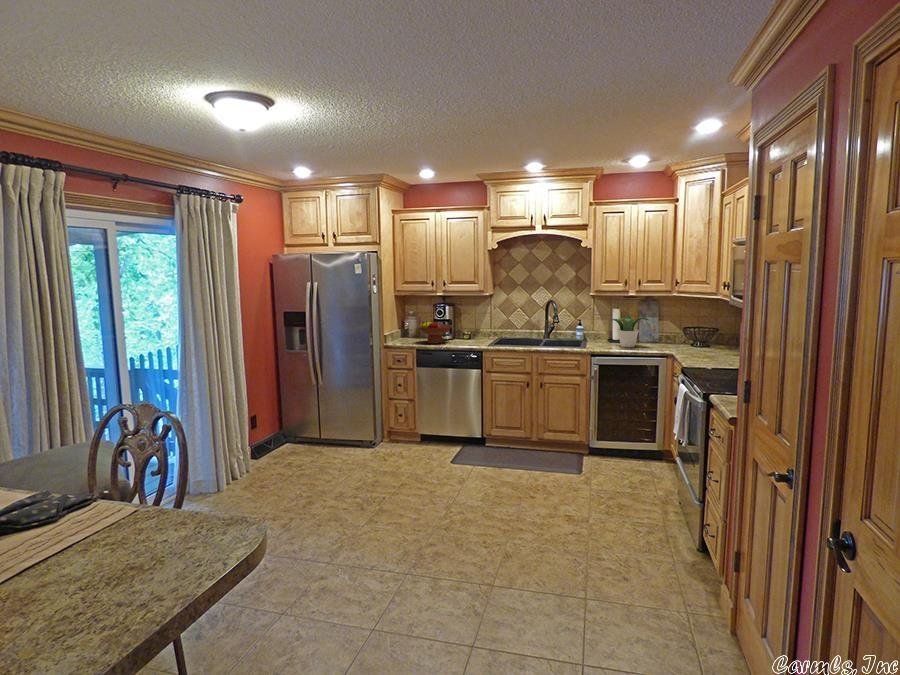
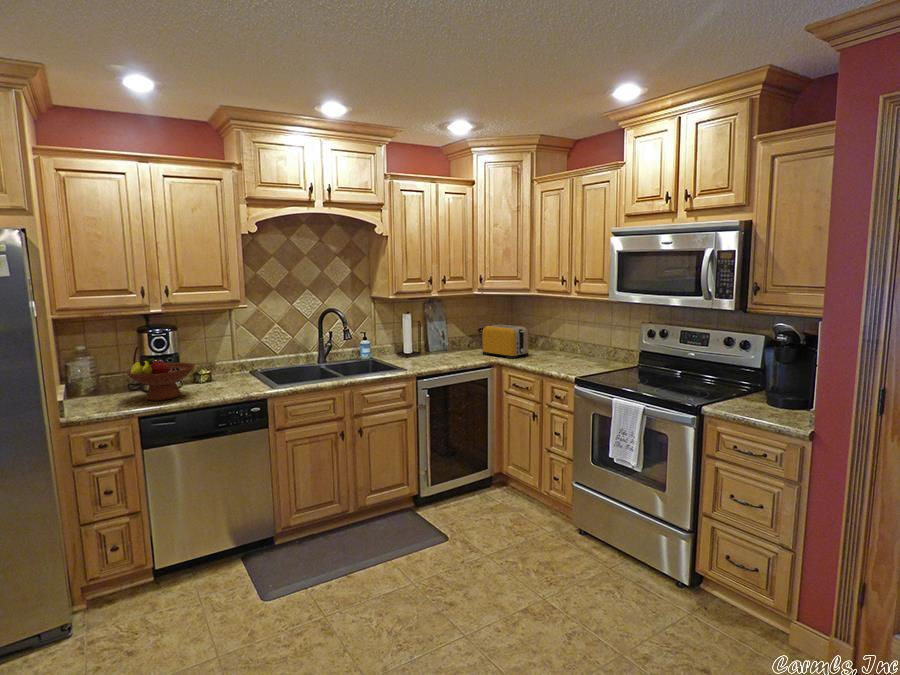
potted plant: present [612,316,648,347] -> none [413,322,462,361]
toaster: none [675,323,711,353] -> present [482,324,528,359]

